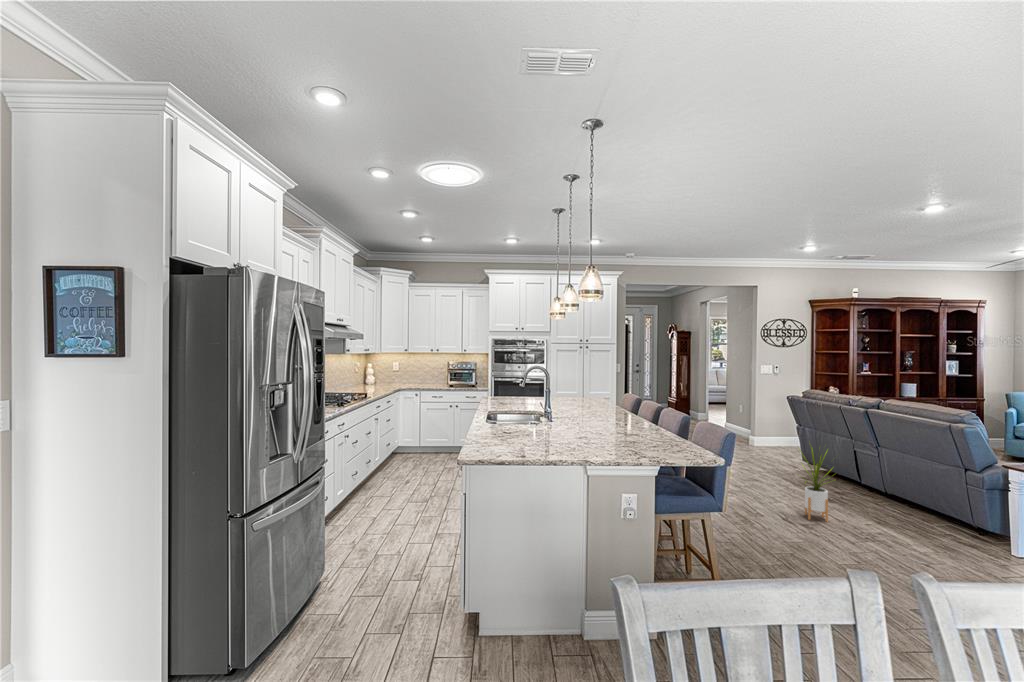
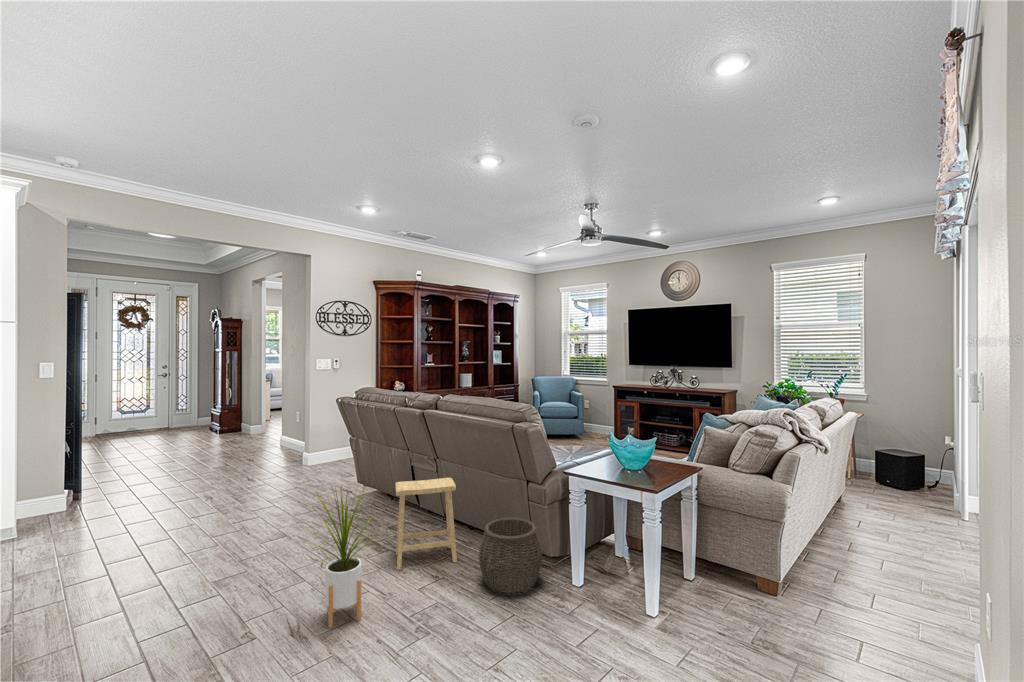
footstool: none [845,455,898,518] -> present [395,478,457,570]
woven basket: none [917,492,980,543] -> present [479,518,542,594]

